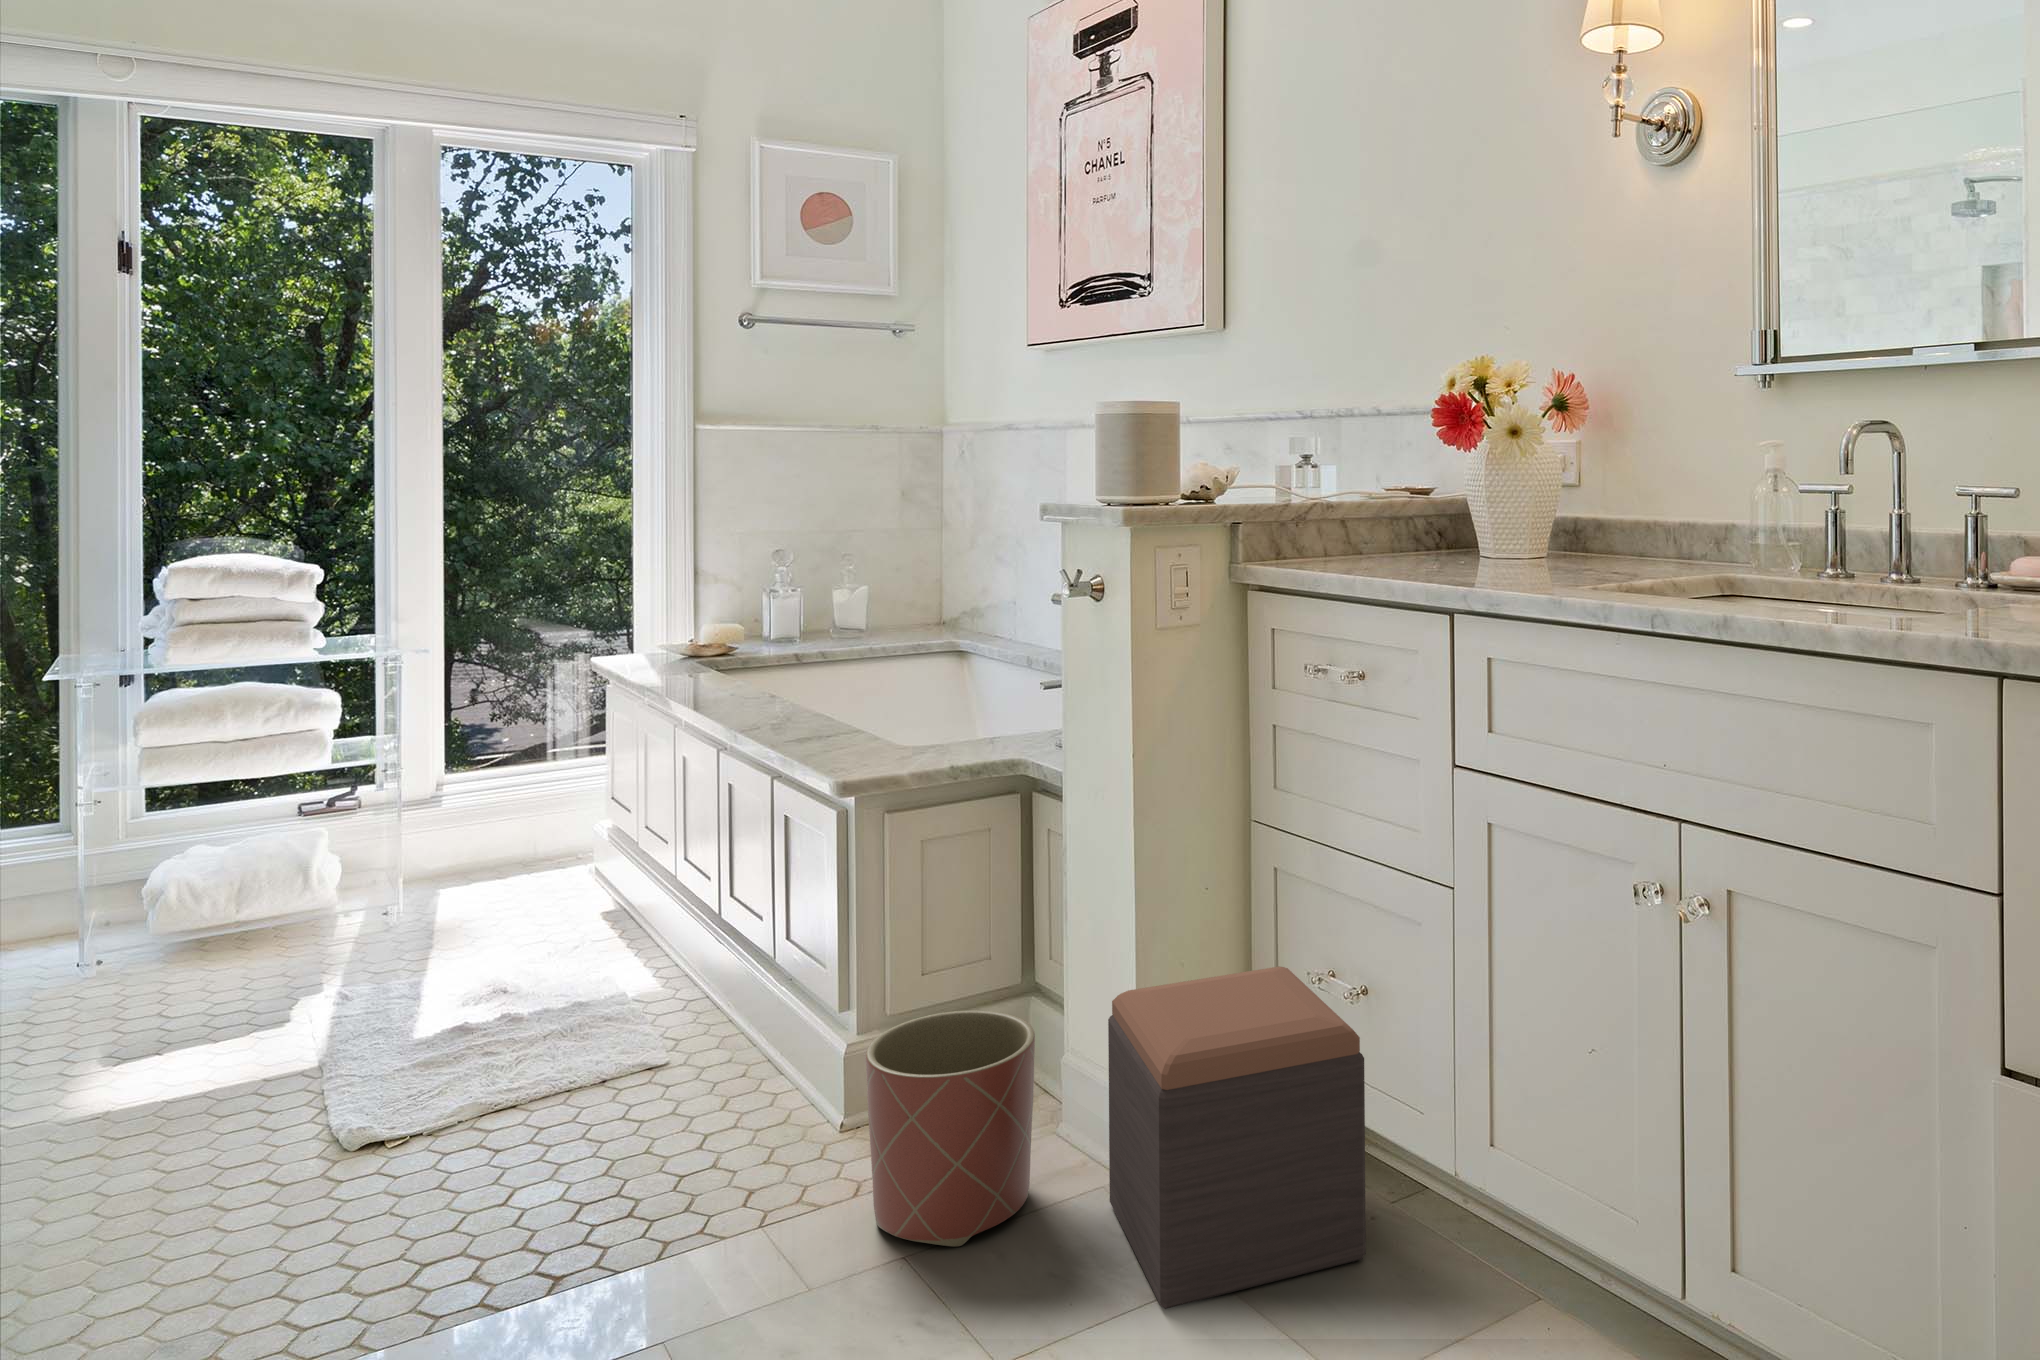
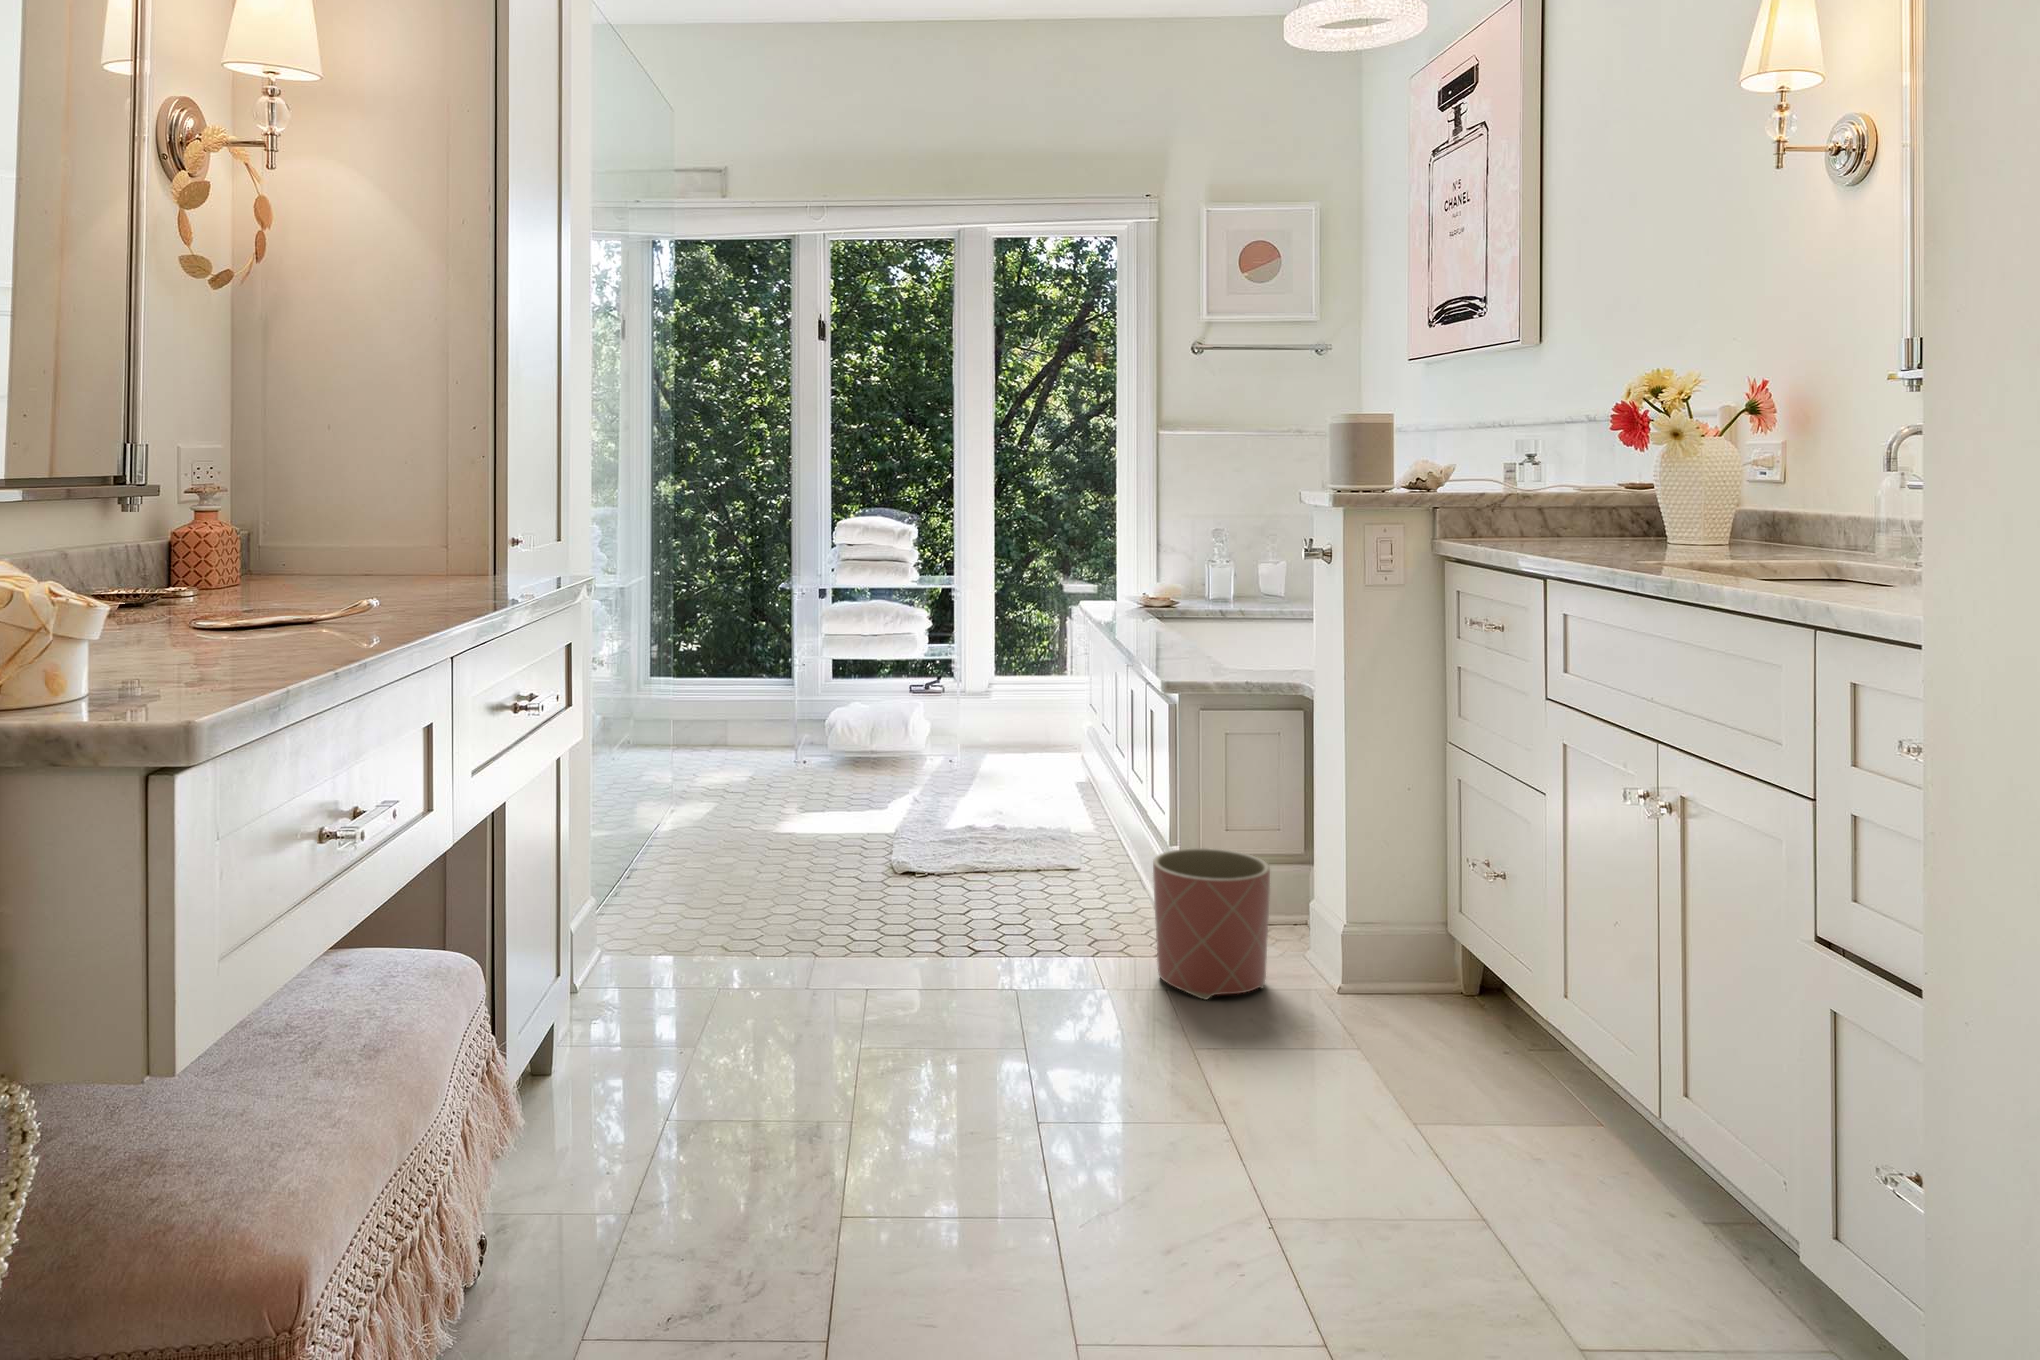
footstool: present [1108,966,1366,1309] -> none [1316,850,1491,1085]

